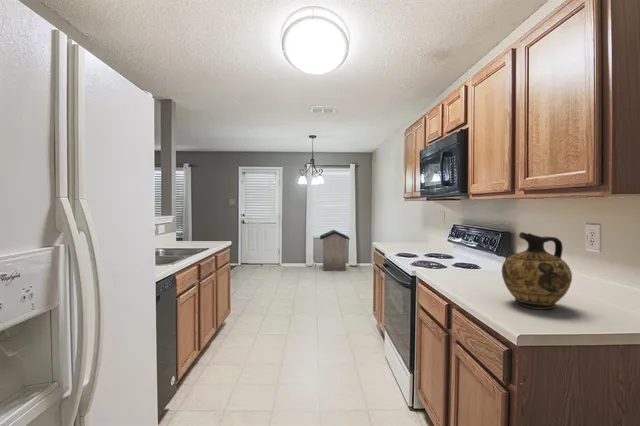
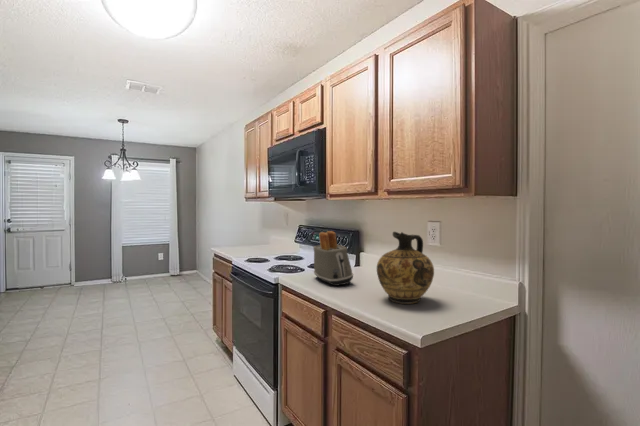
trash can: present [320,230,349,271] -> none [131,235,171,285]
toaster: none [450,230,488,284] -> present [314,231,353,286]

